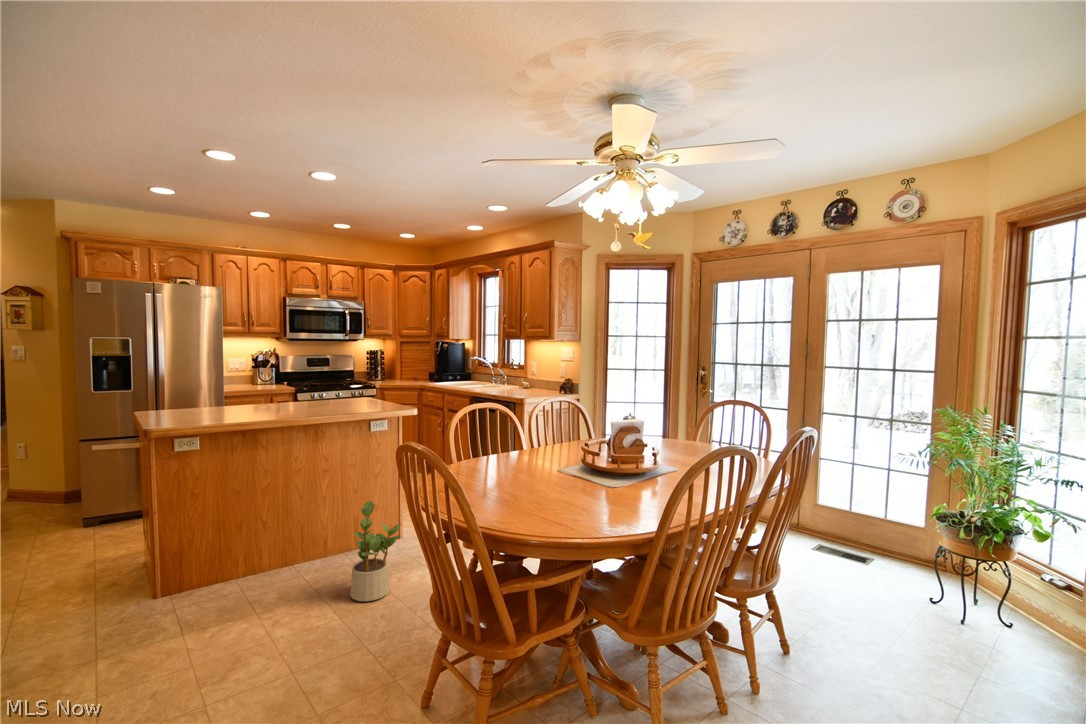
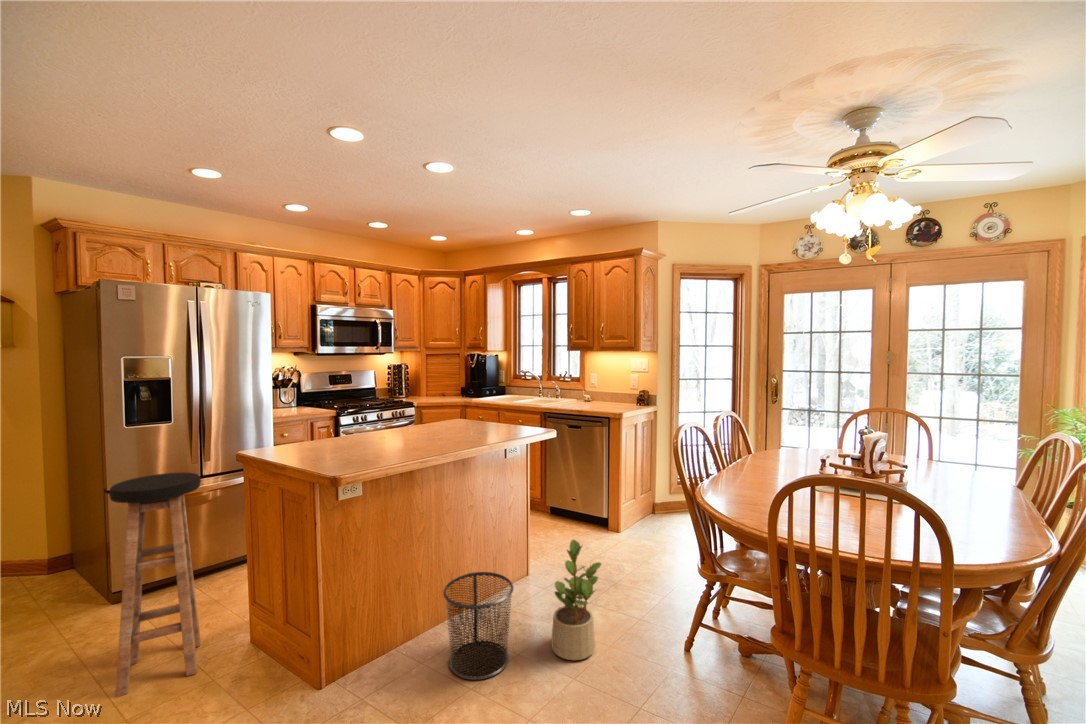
bar stool: none [40,427,118,582] -> present [109,472,201,697]
waste bin: none [256,522,321,604] -> present [443,572,513,680]

